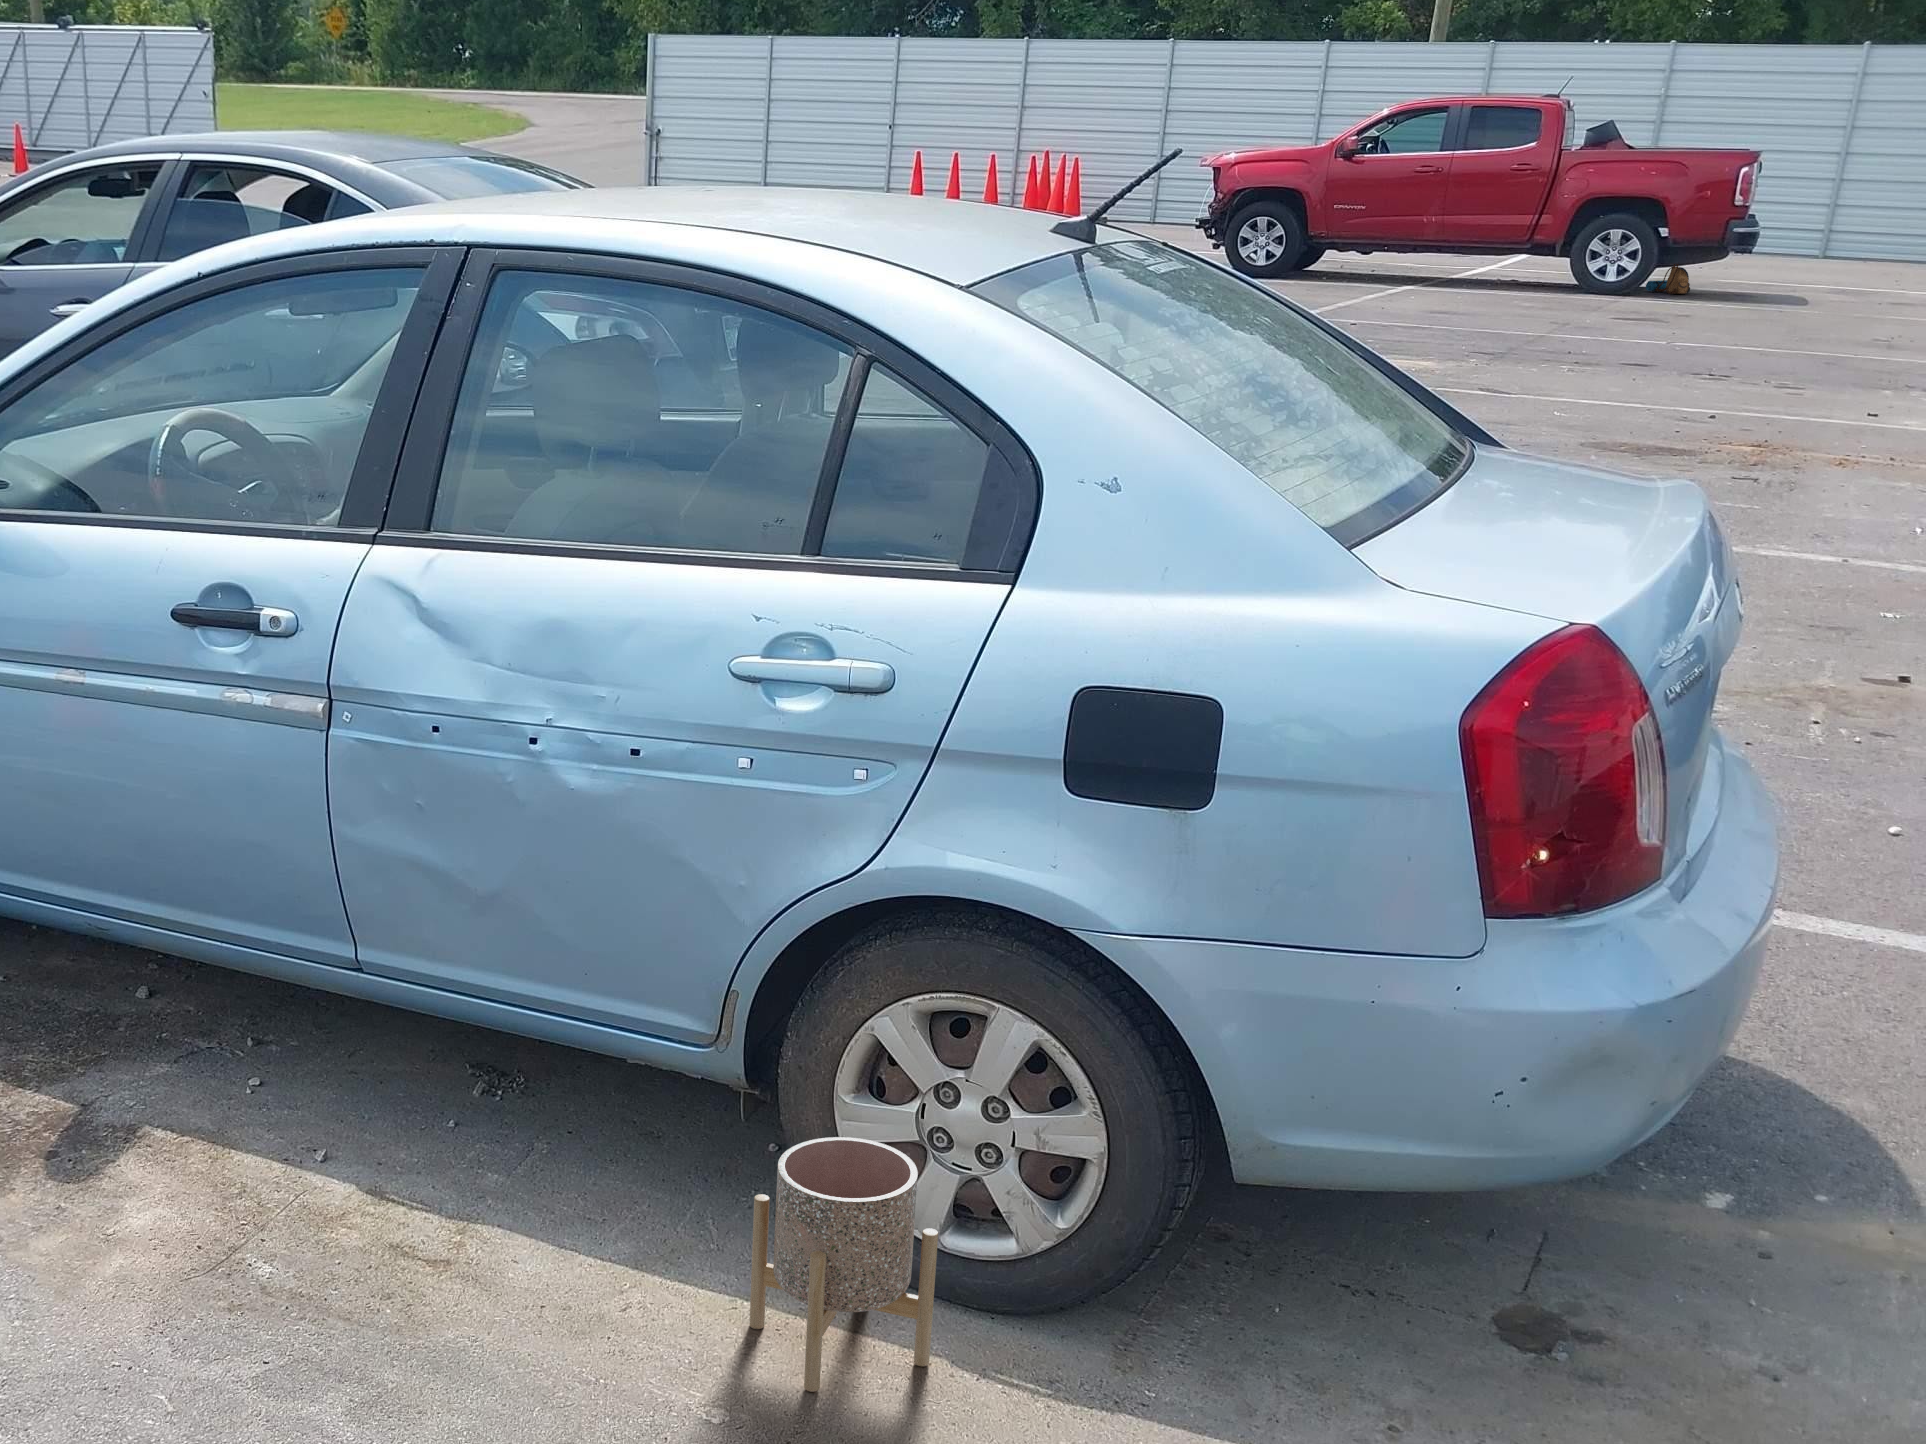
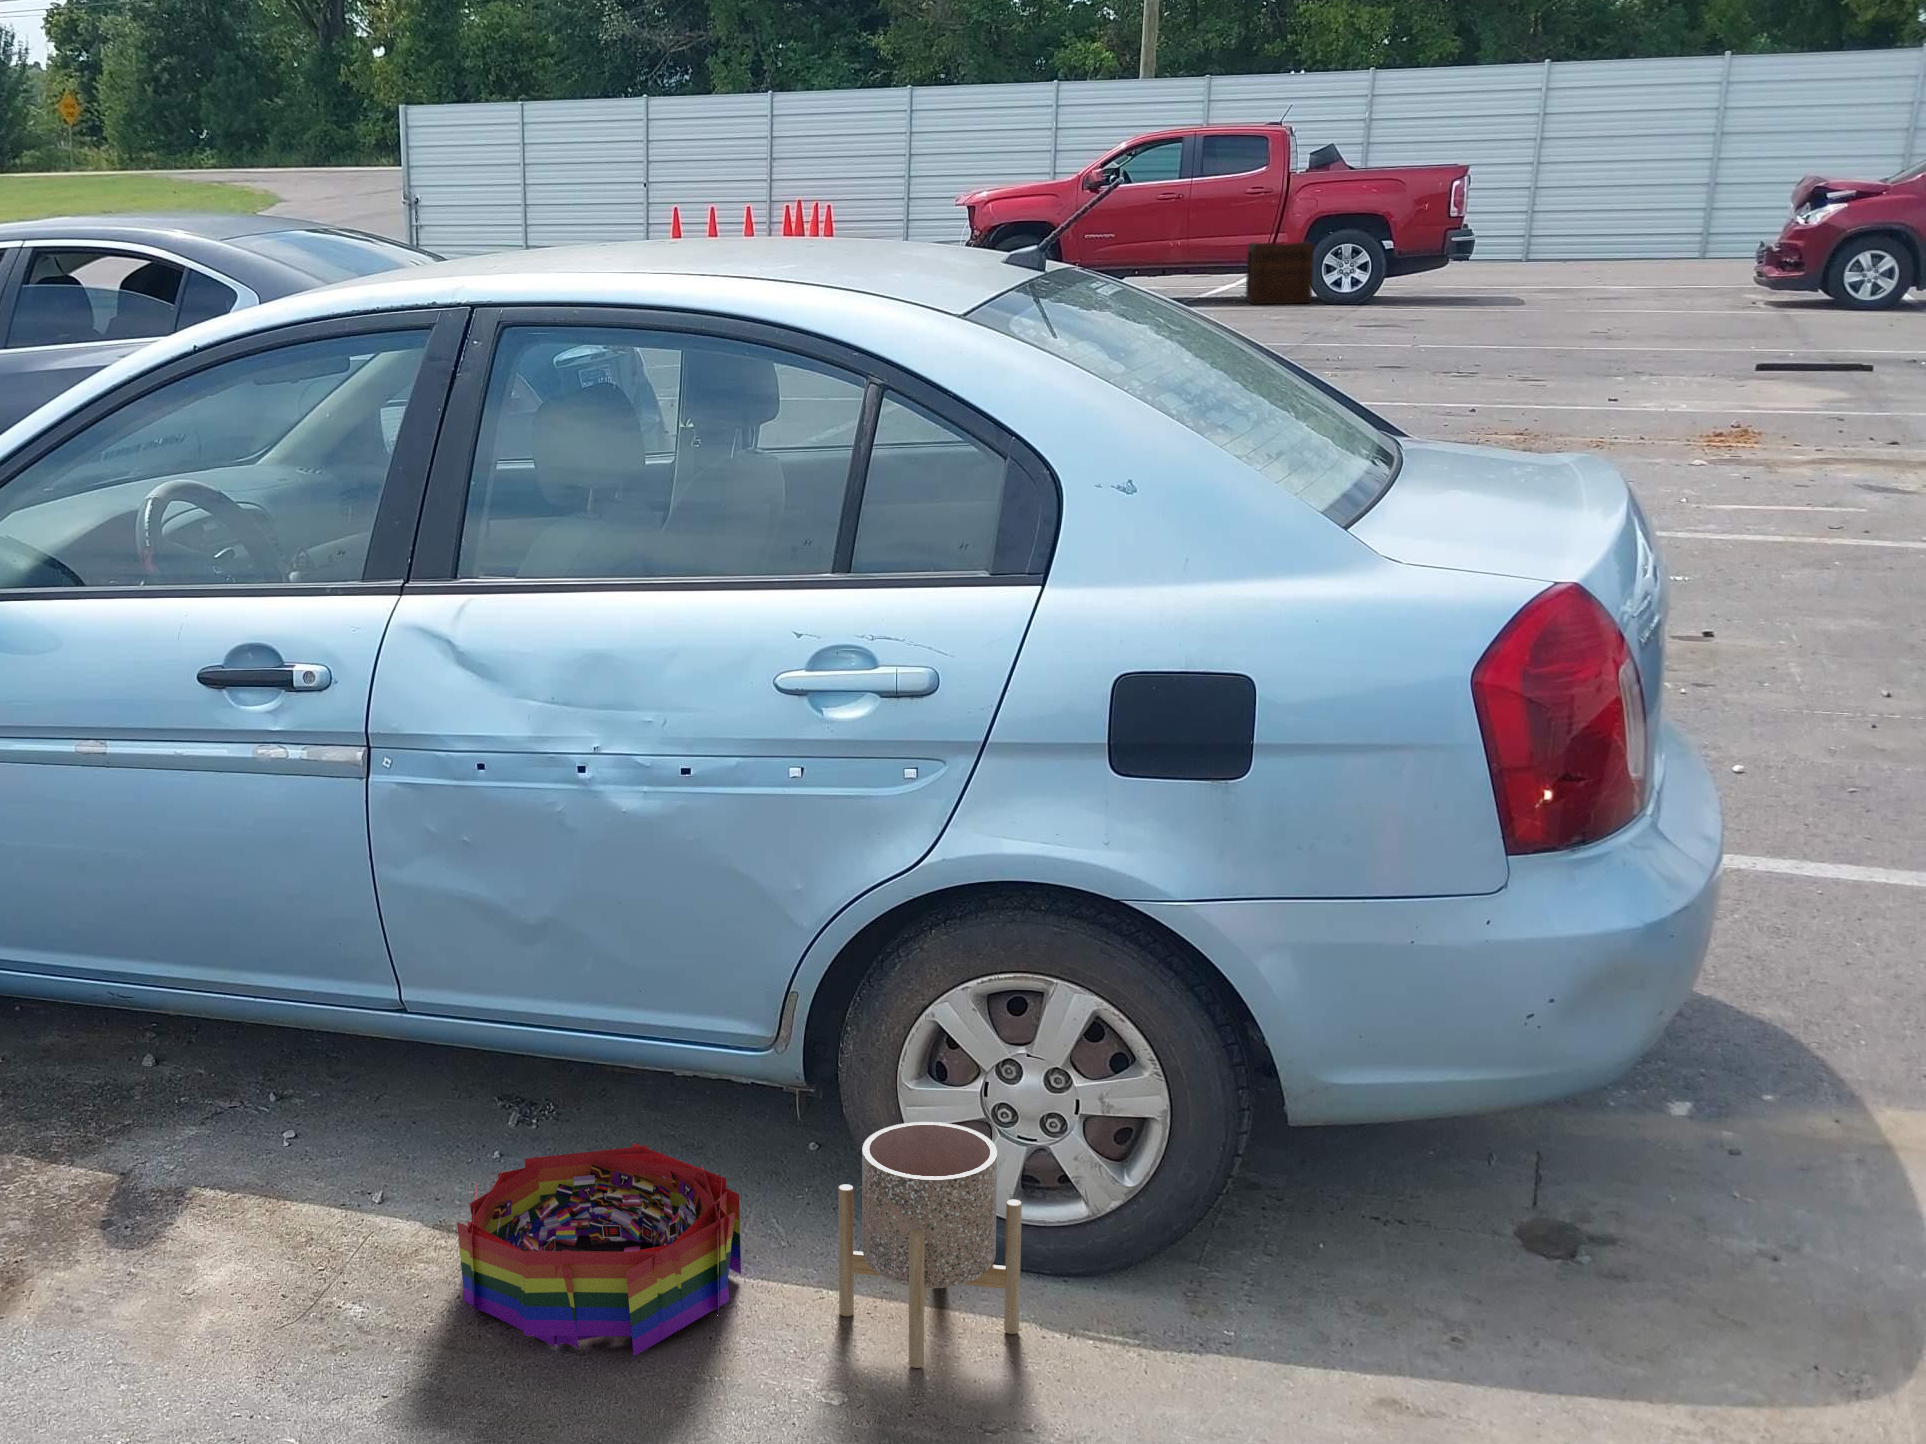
wooden crate: none [1500,224,1579,292] -> present [1245,242,1314,304]
backpack: present [1646,264,1690,294] -> none [1380,269,1421,300]
storage bin: none [371,1127,662,1348] -> present [457,1143,741,1356]

